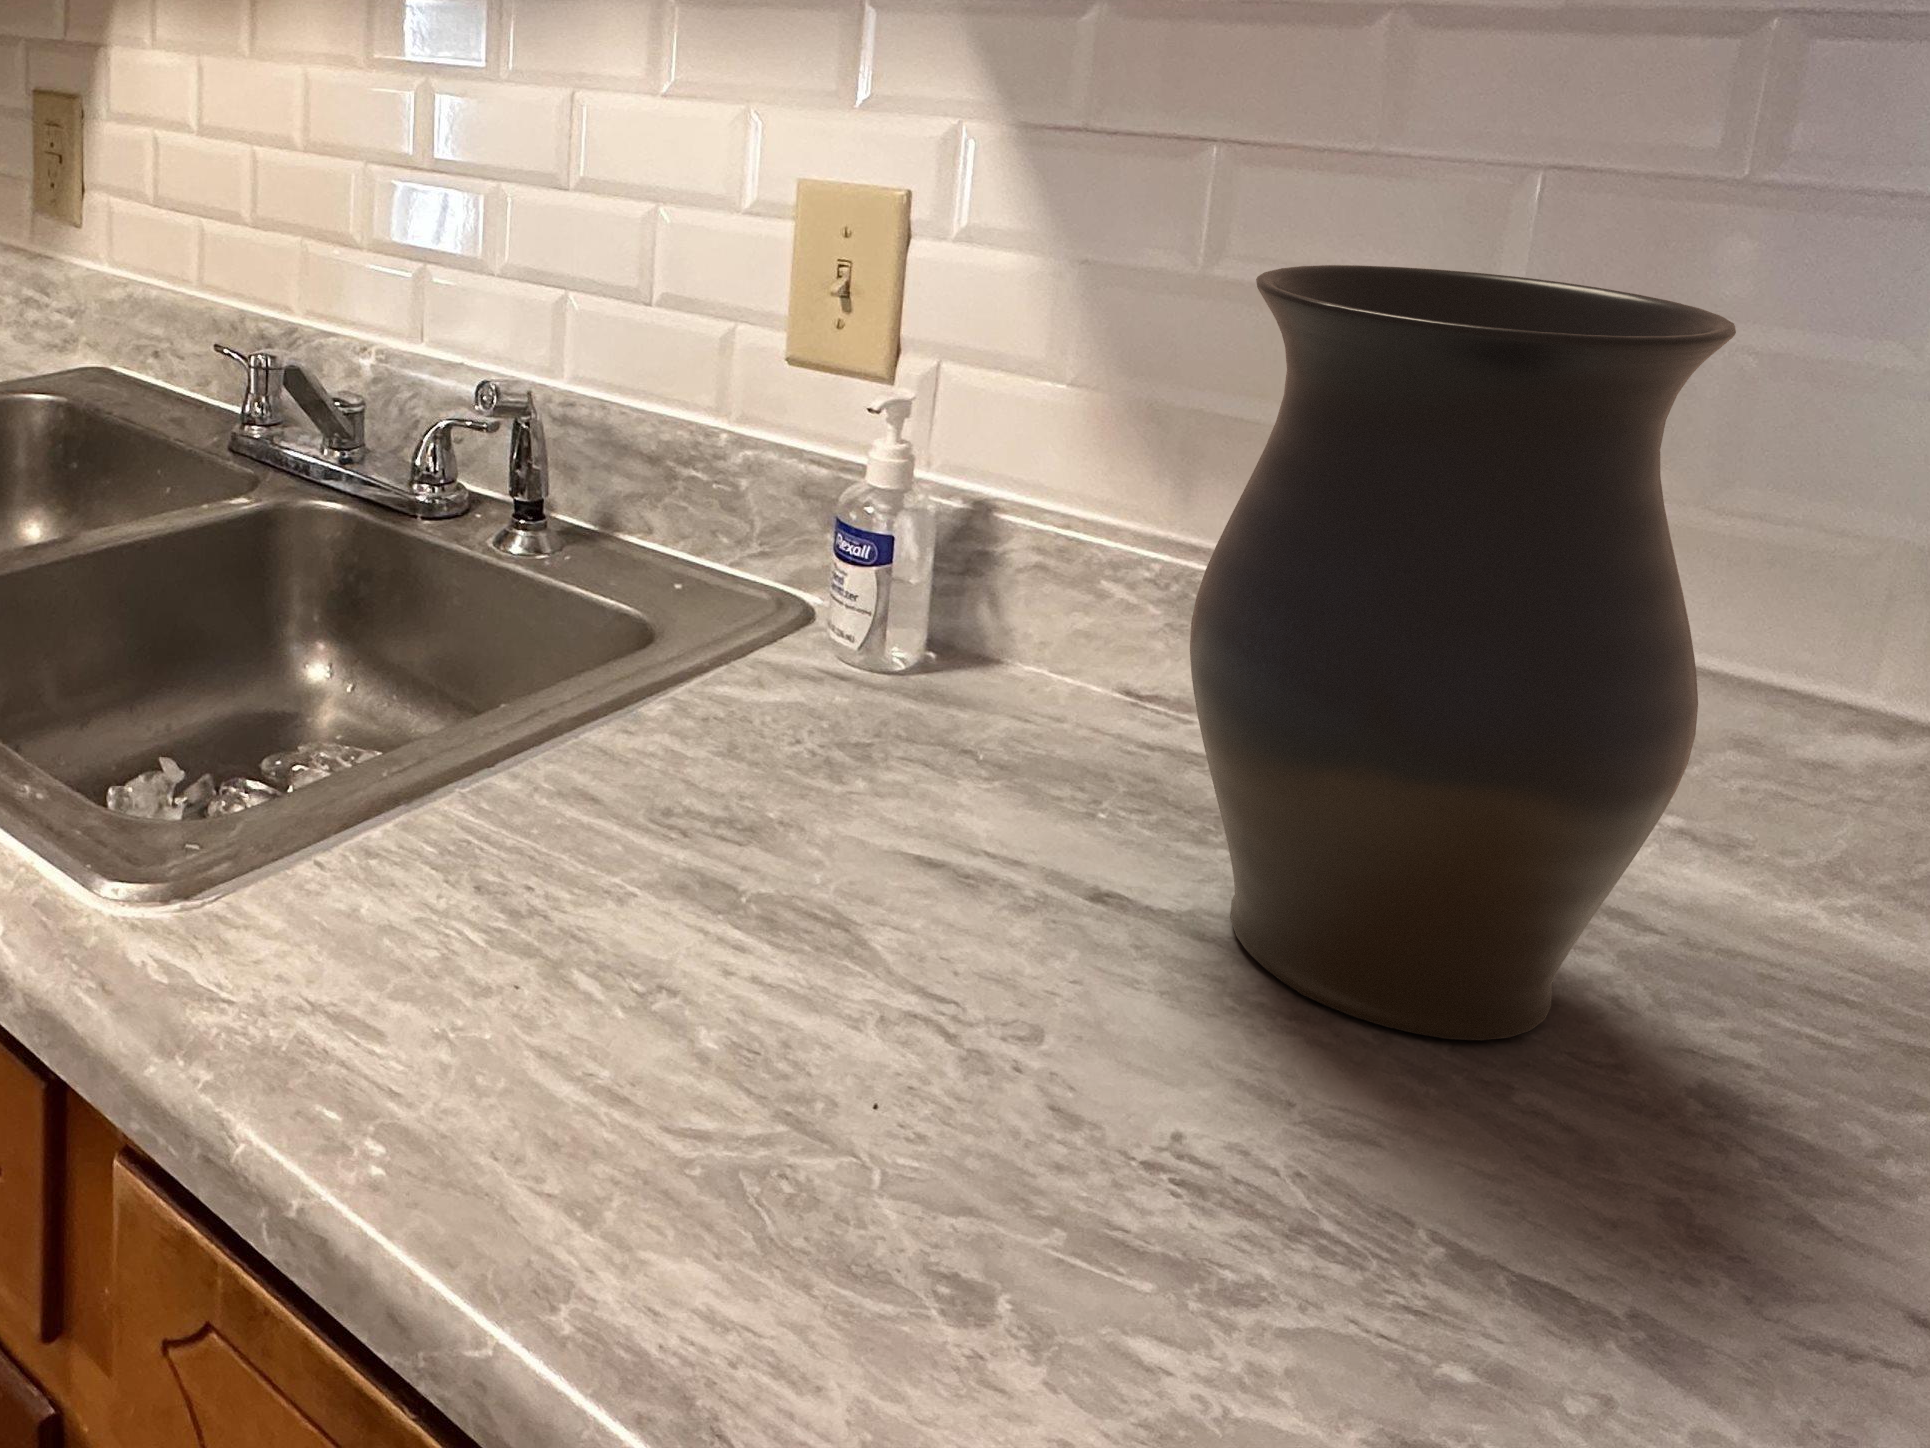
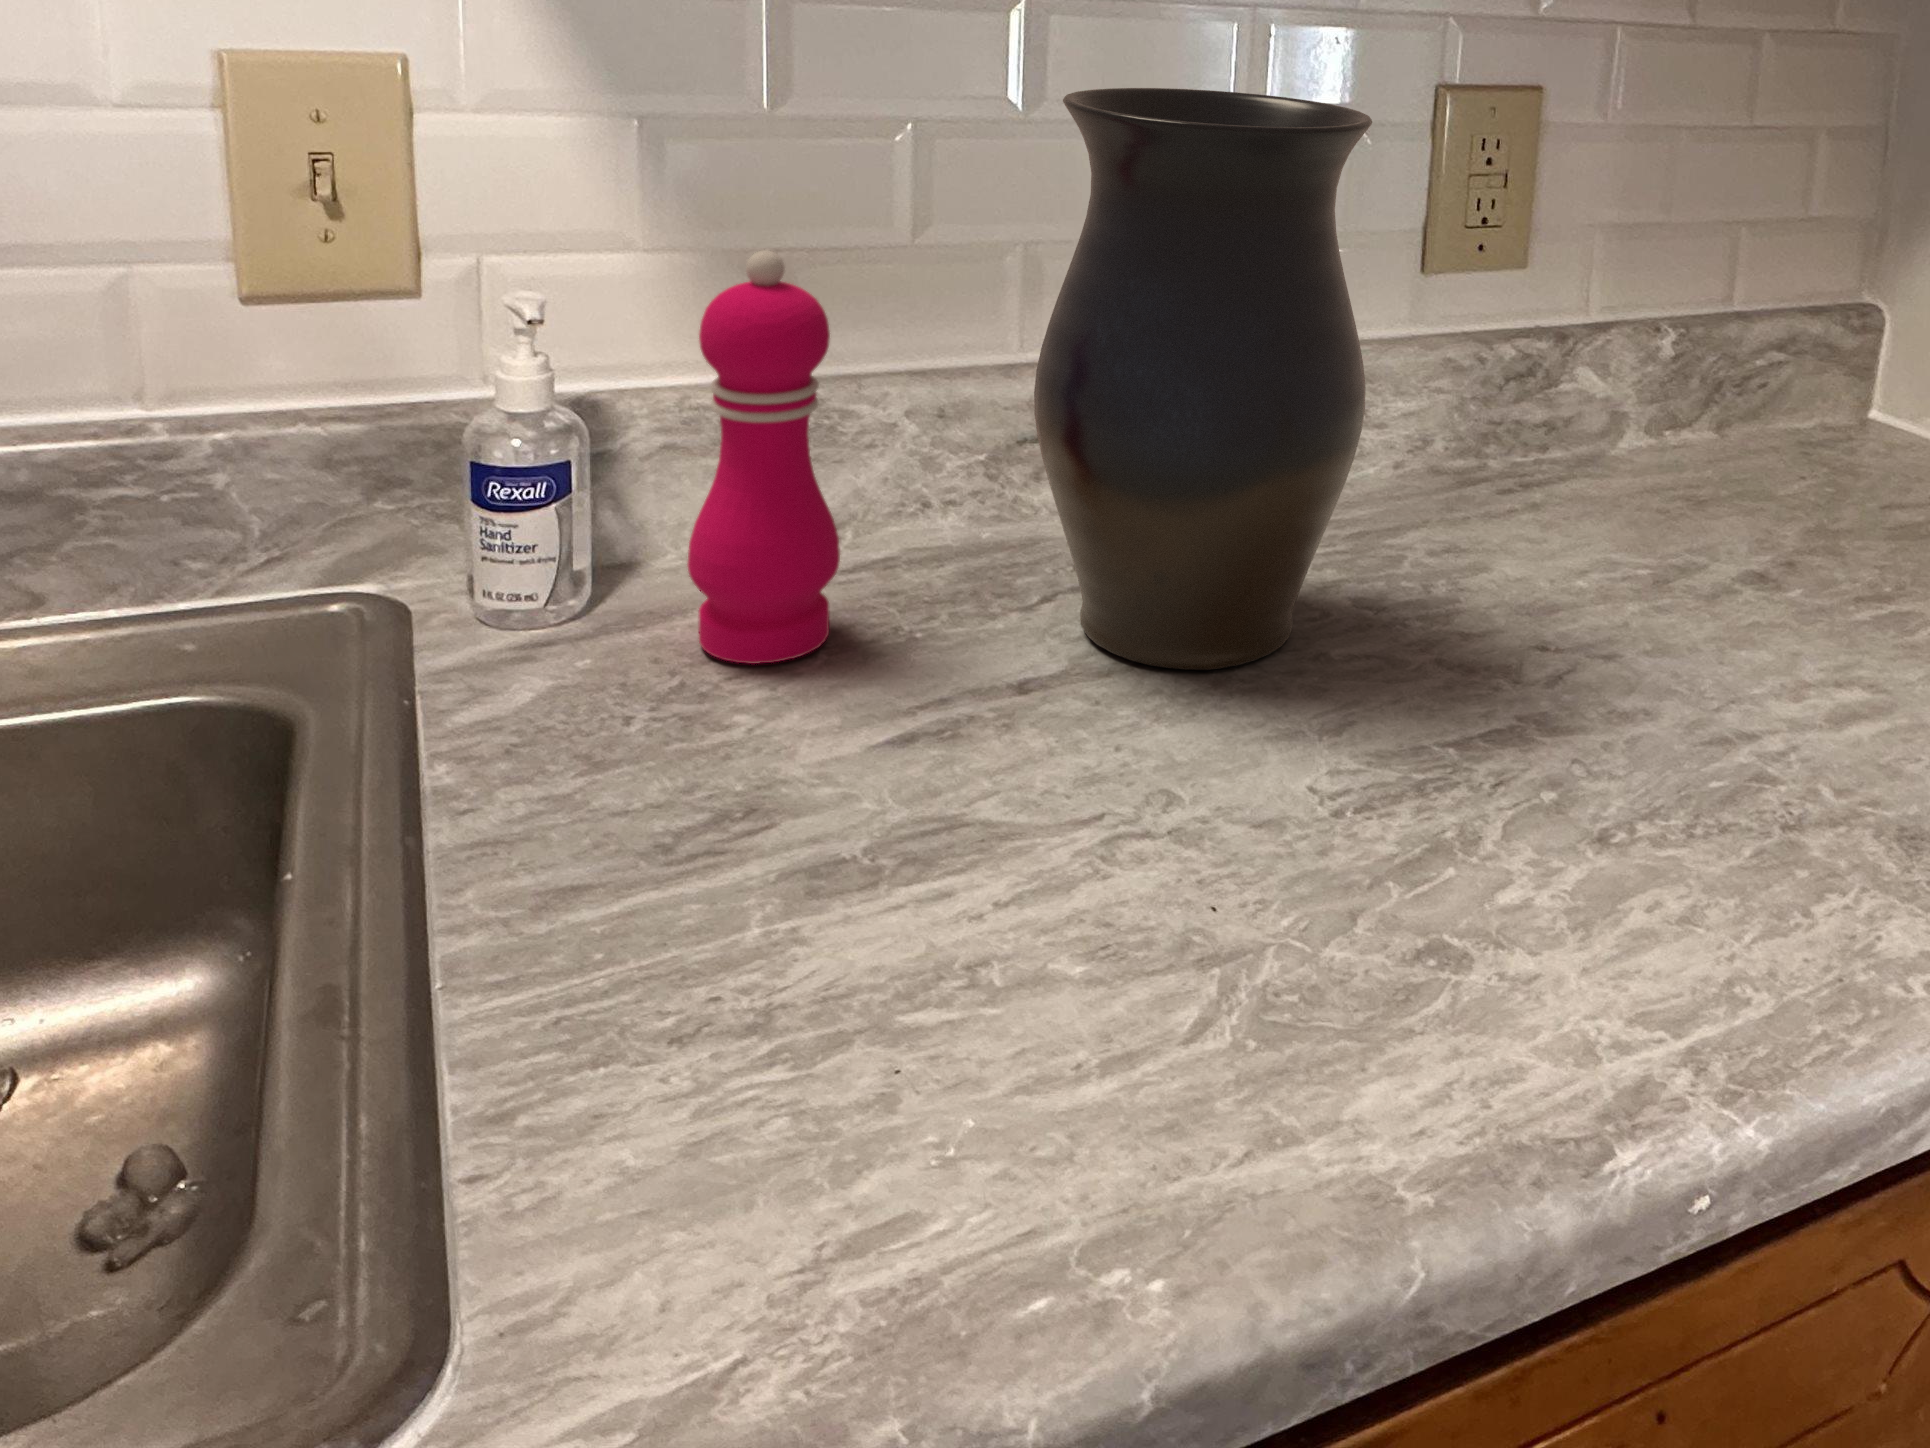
pepper mill: none [909,379,1062,773] -> present [687,250,840,664]

